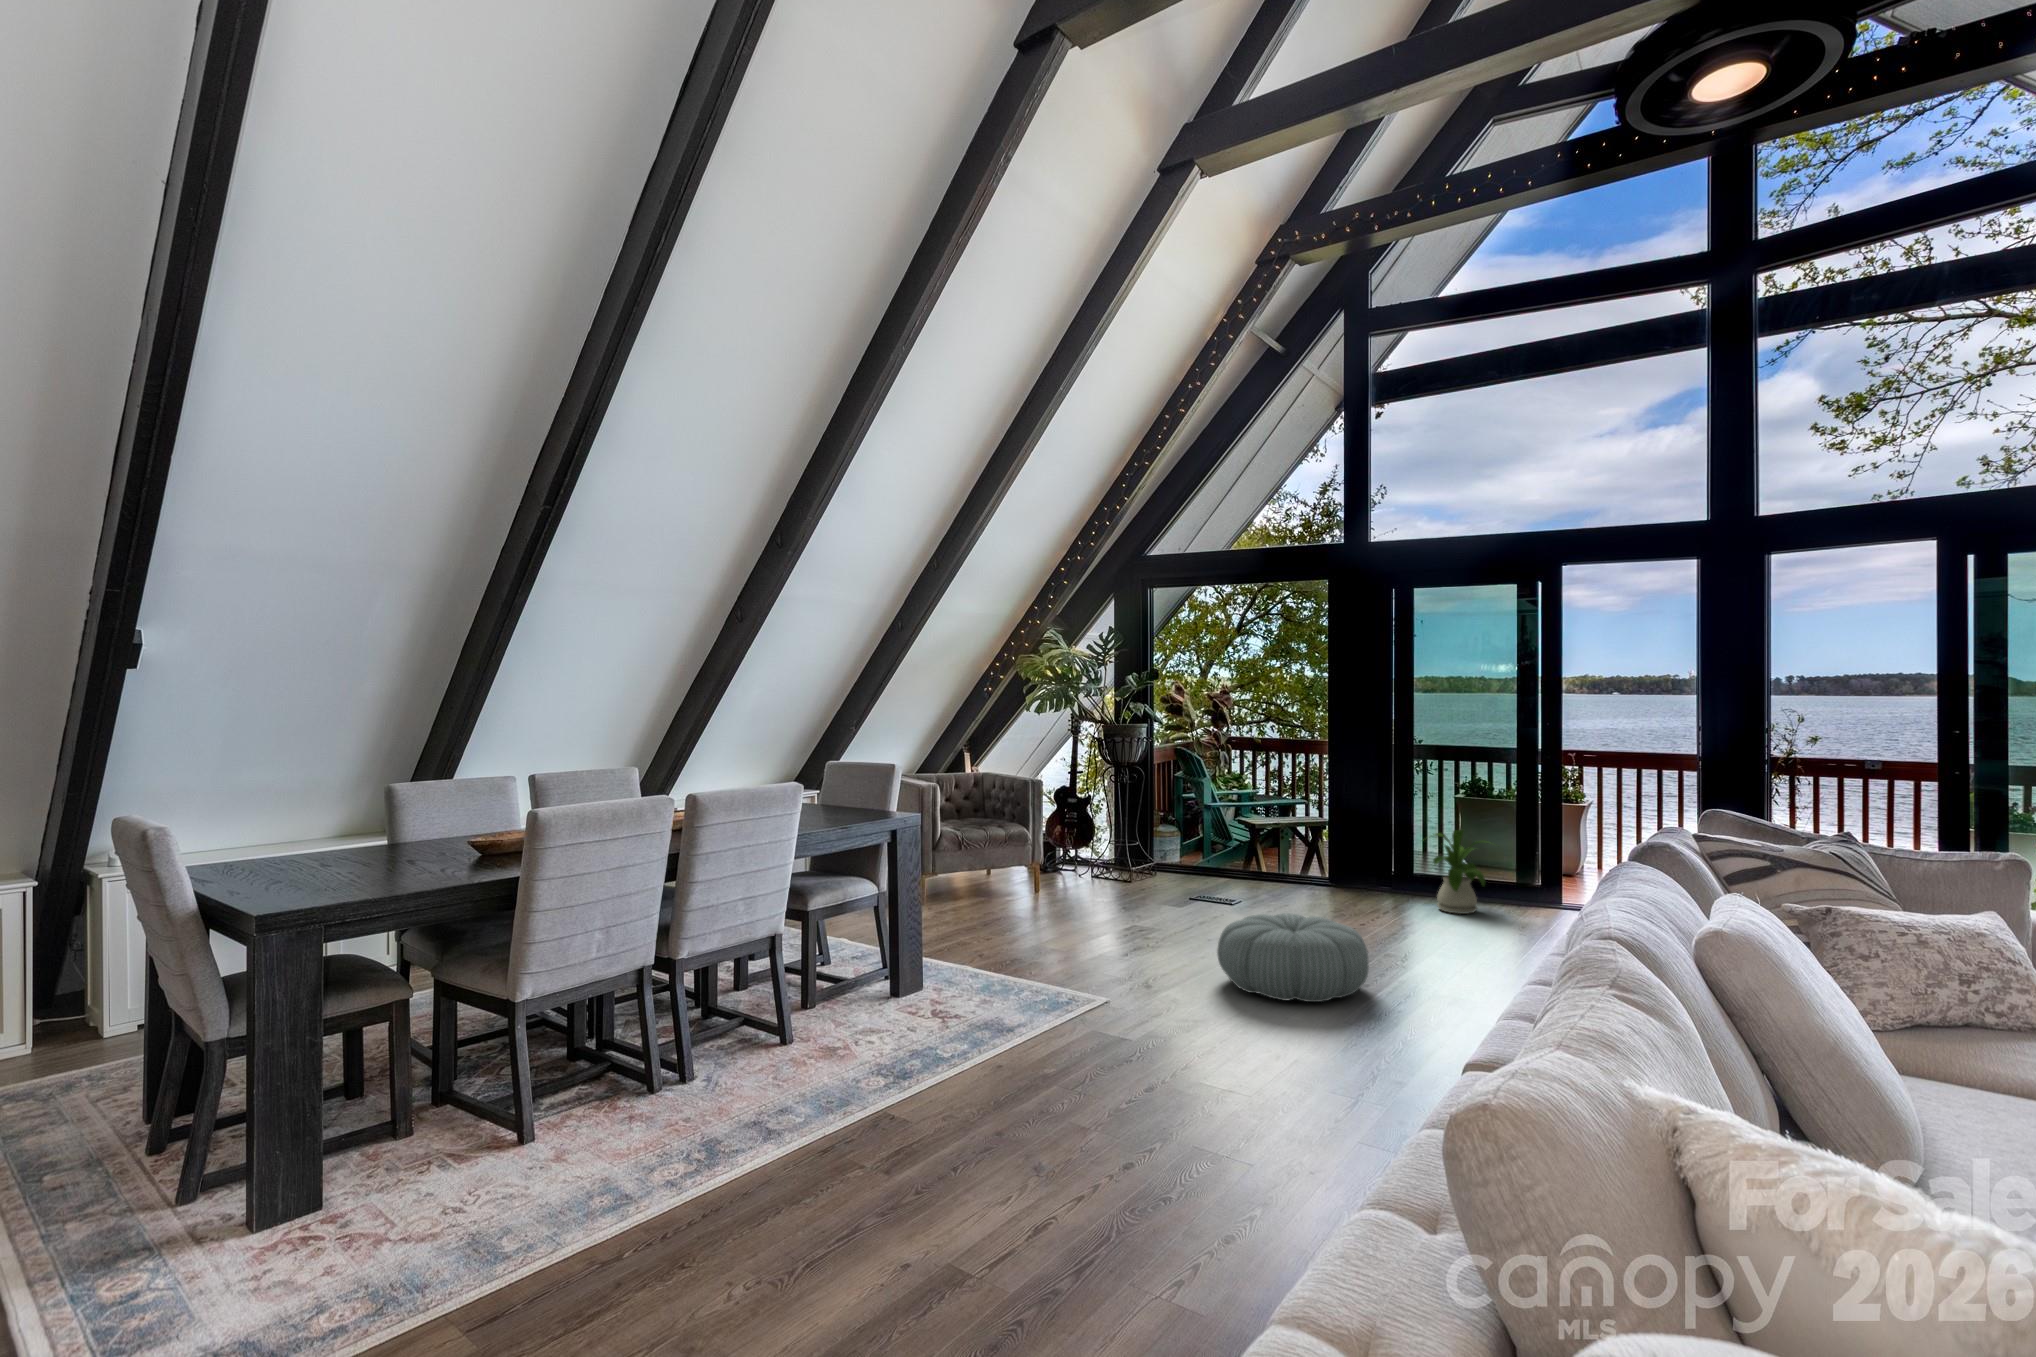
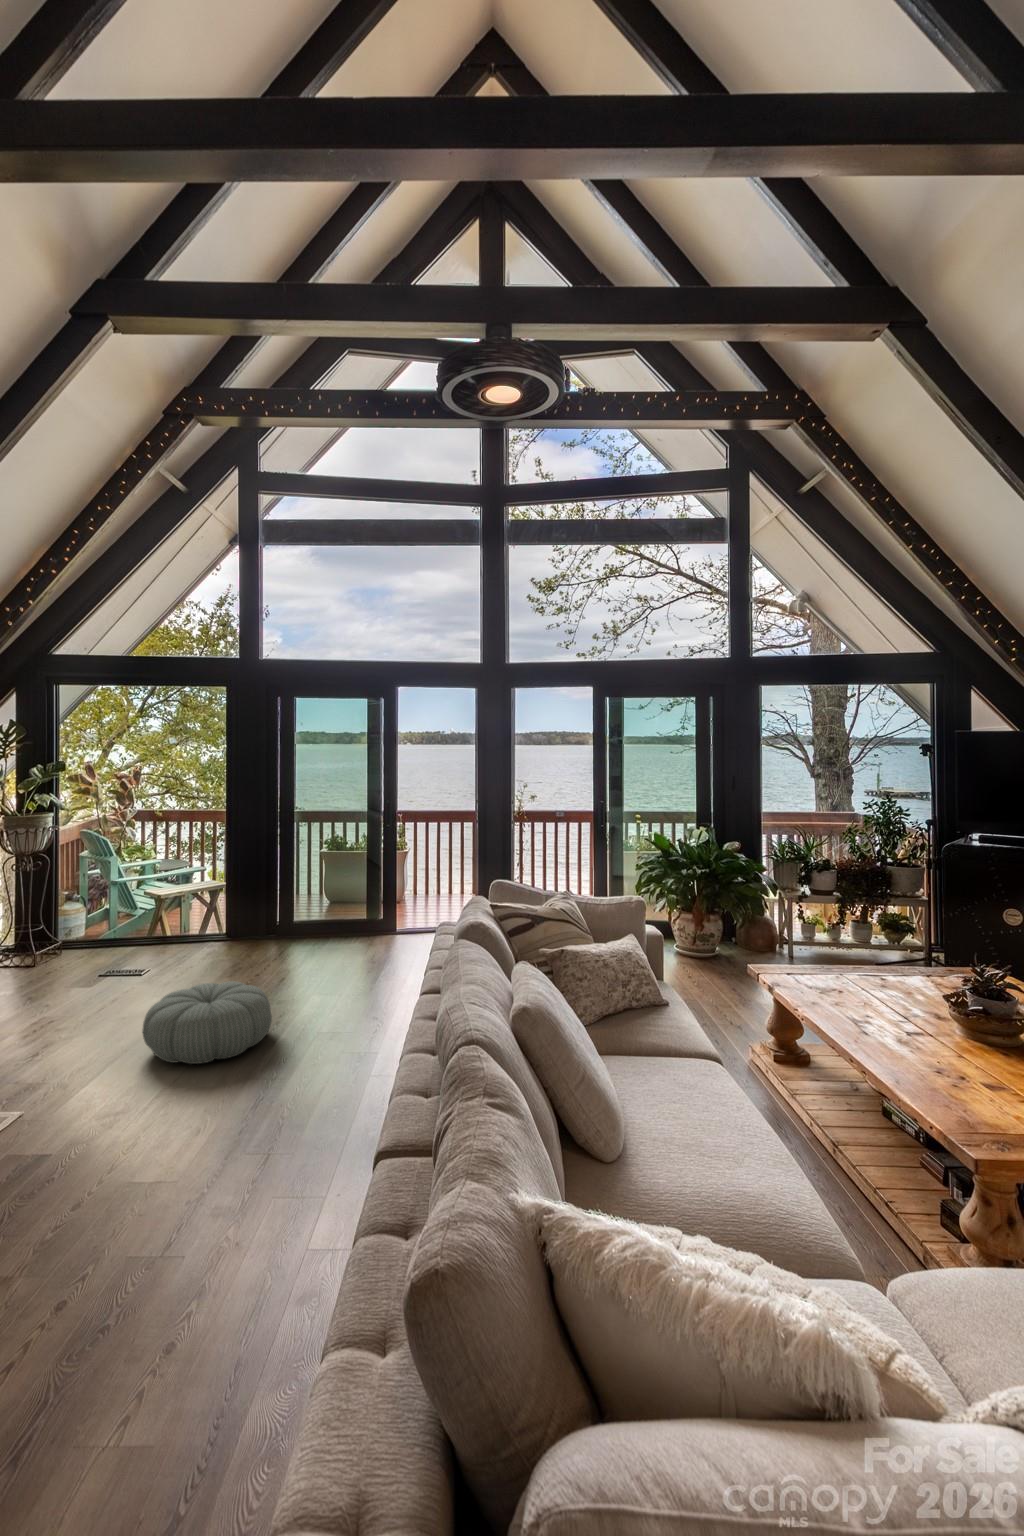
house plant: present [1433,830,1492,914] -> none [298,879,354,940]

